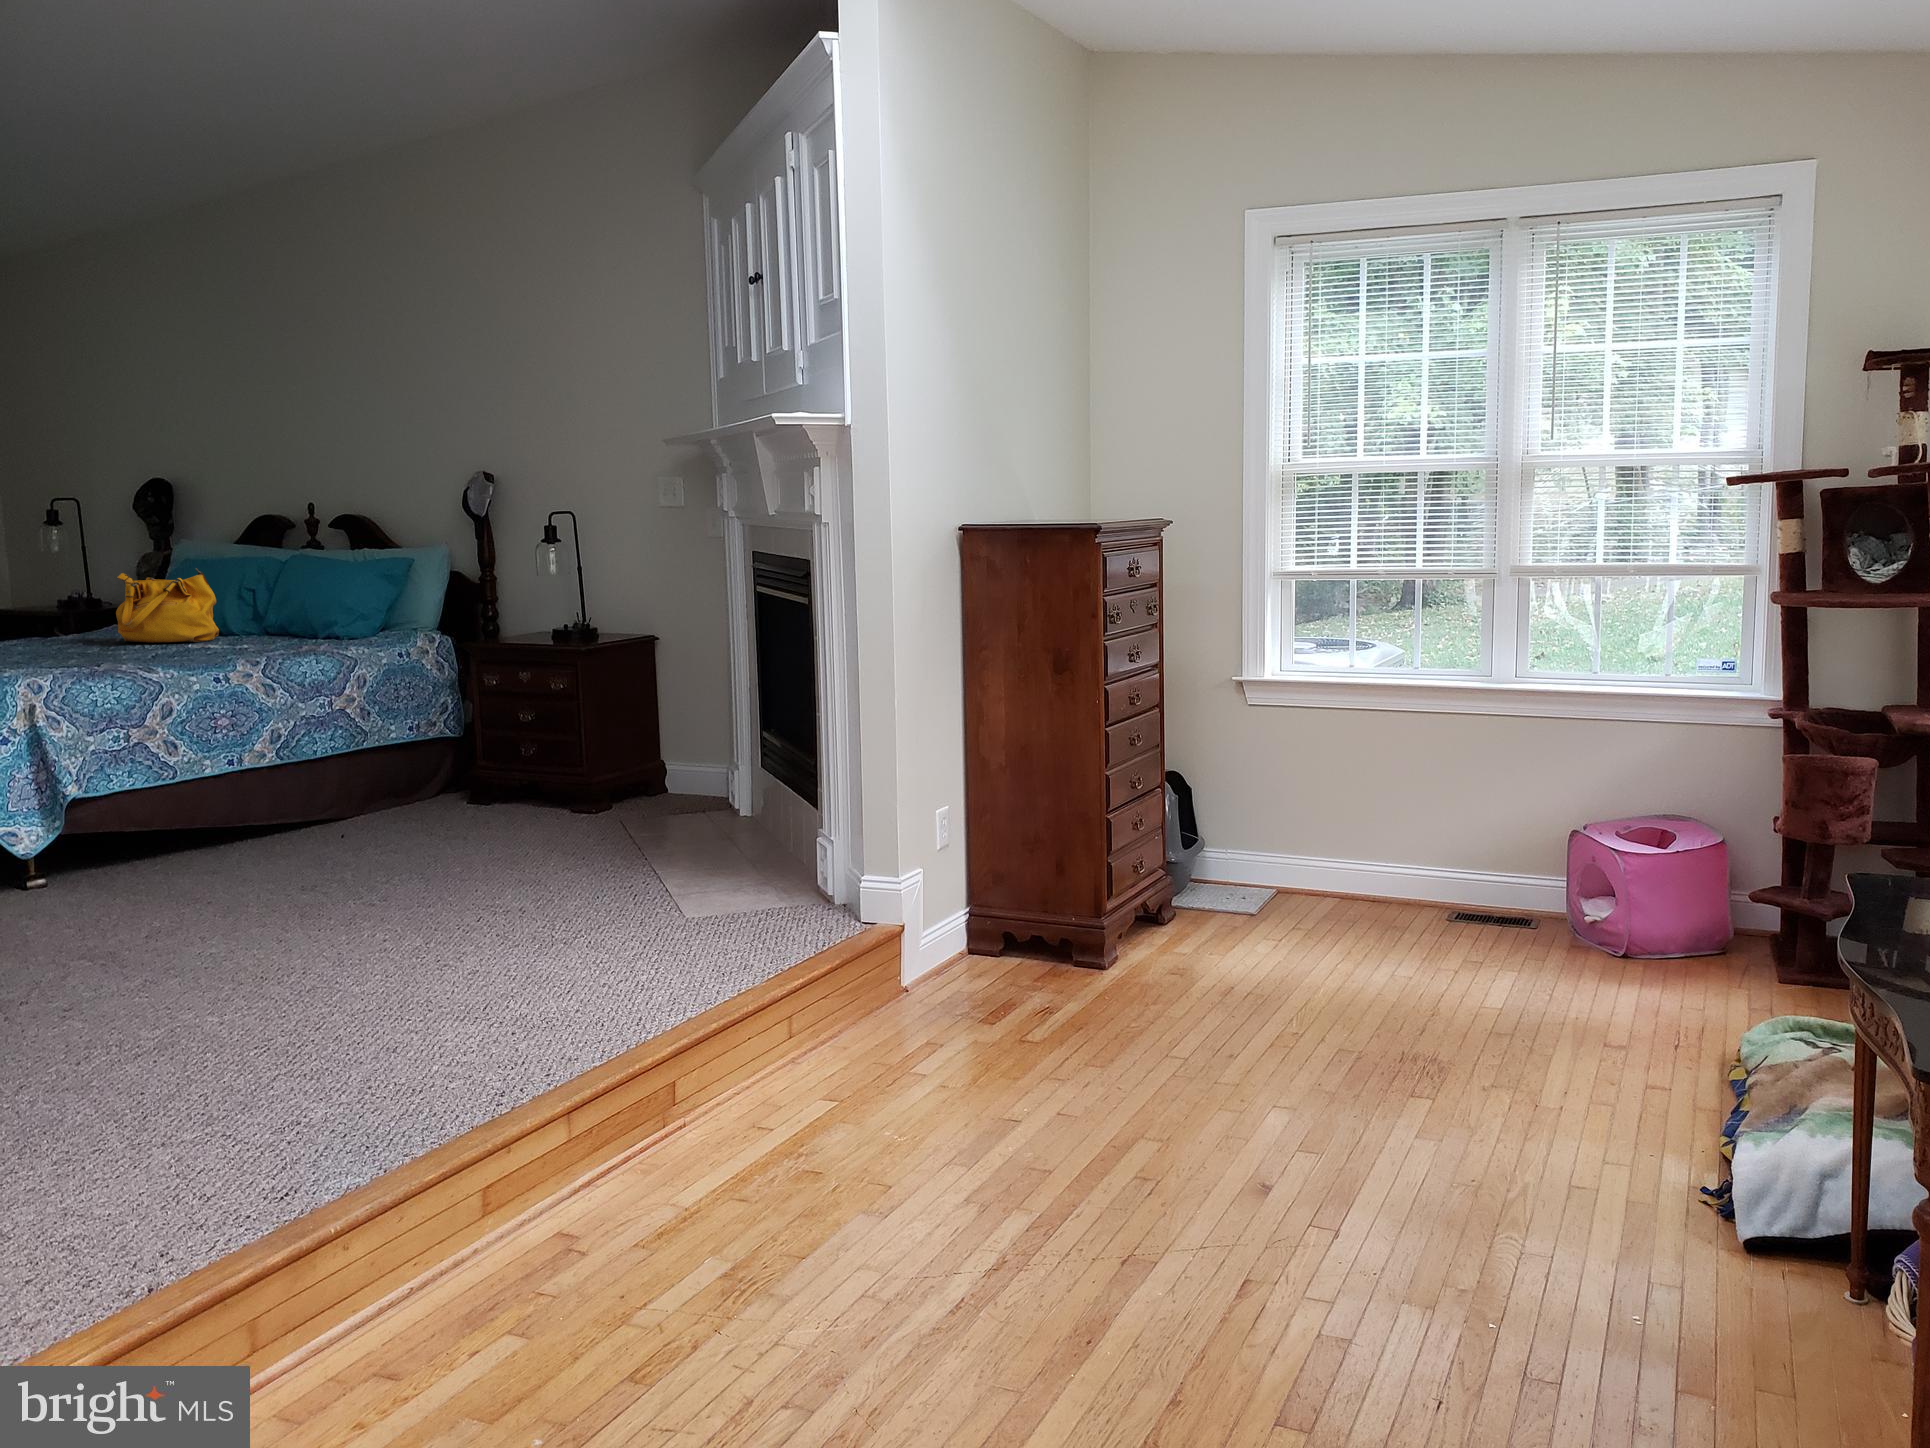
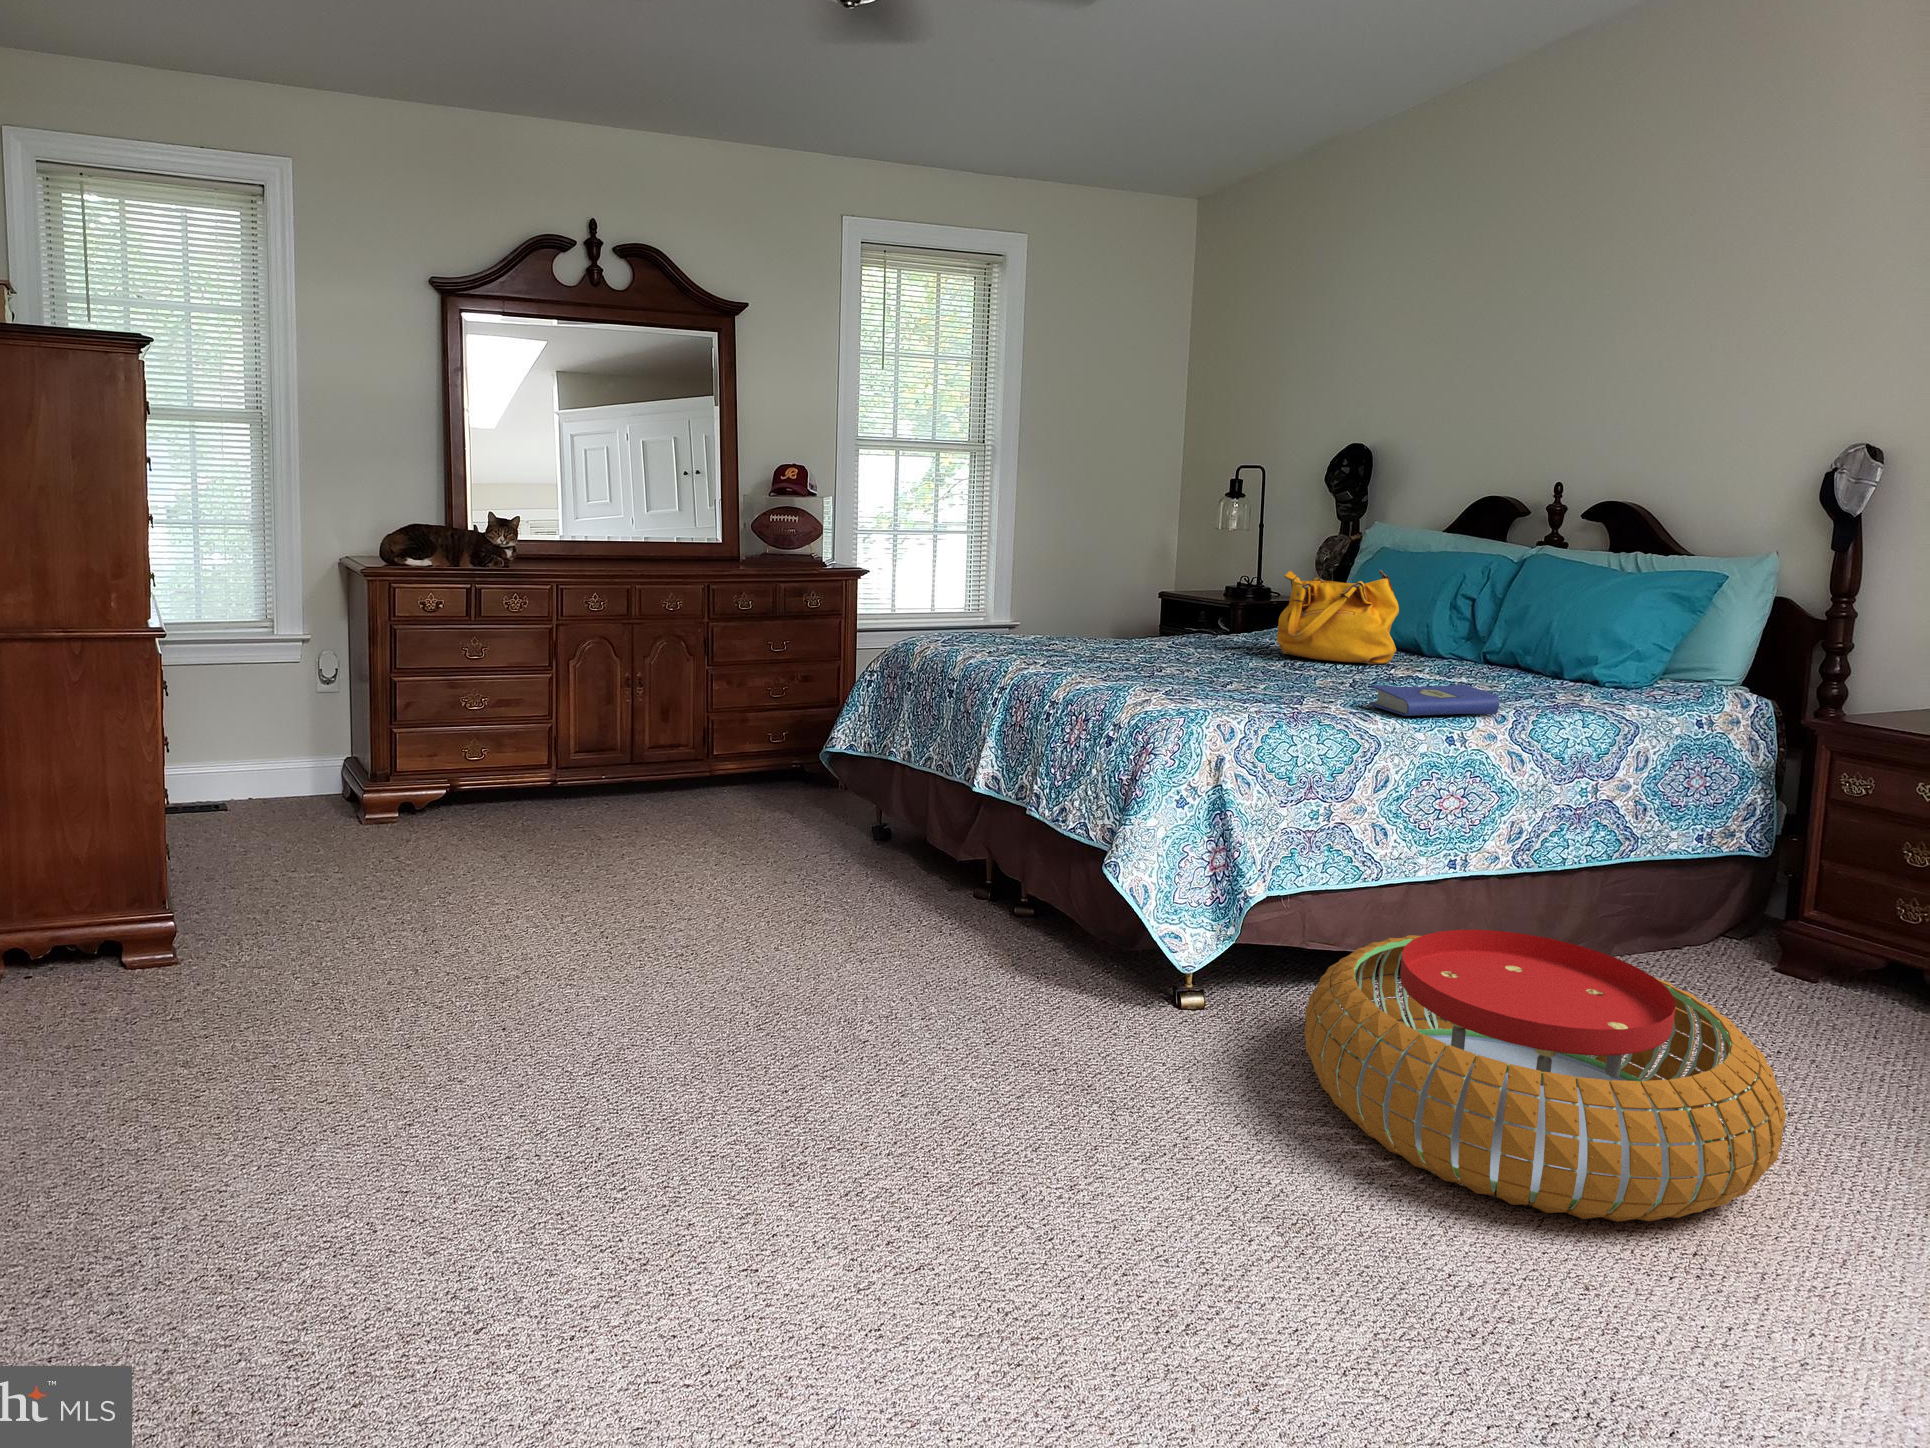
hardcover book: none [161,643,251,667] -> present [1369,684,1499,716]
pouf: none [102,783,376,909] -> present [1304,930,1786,1222]

